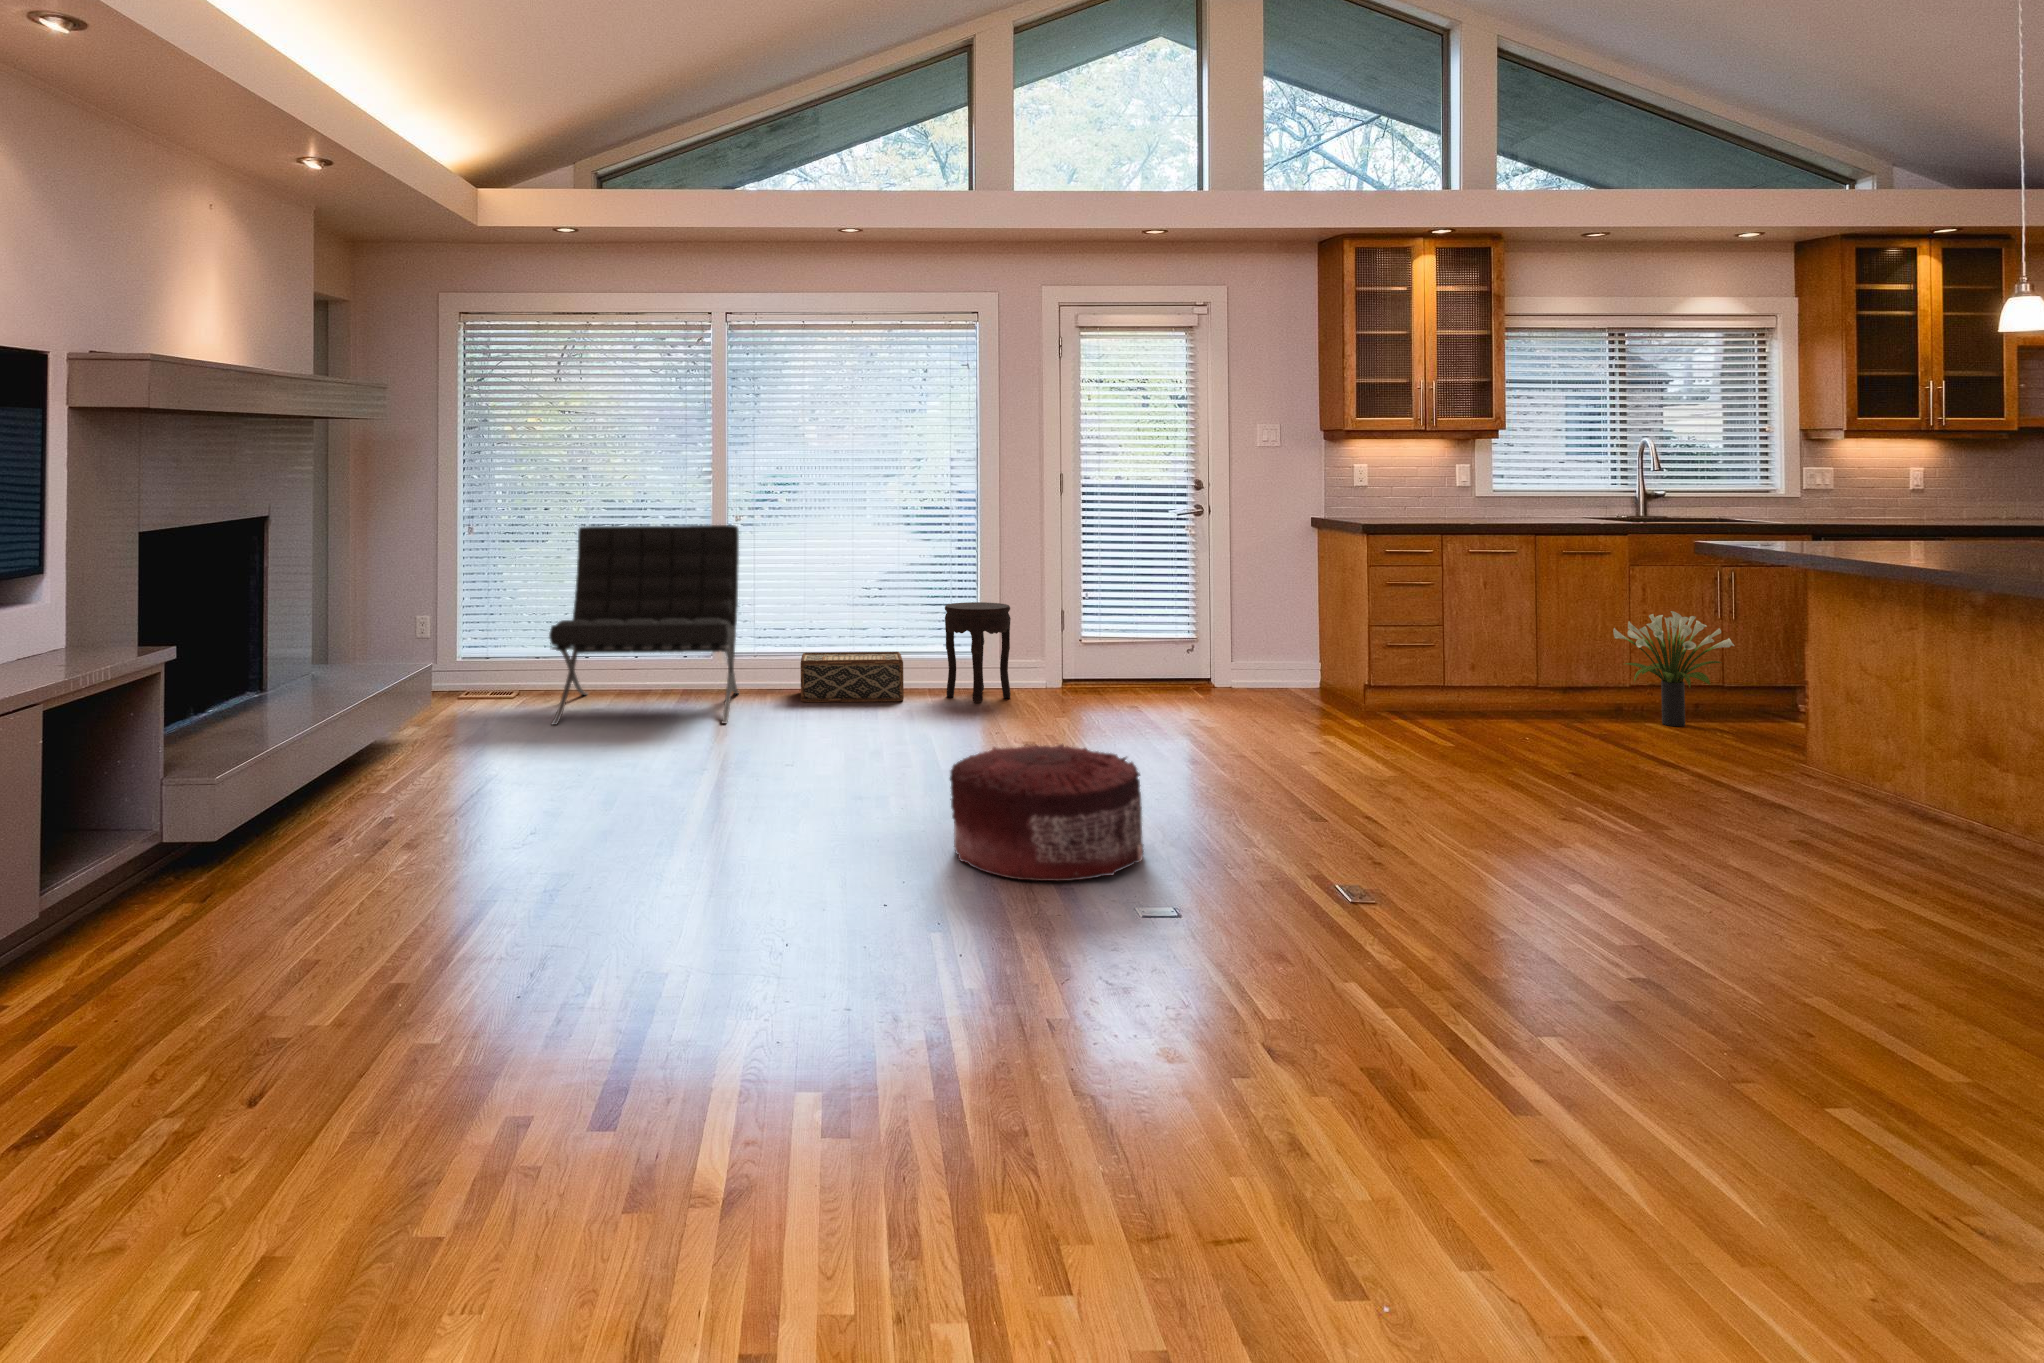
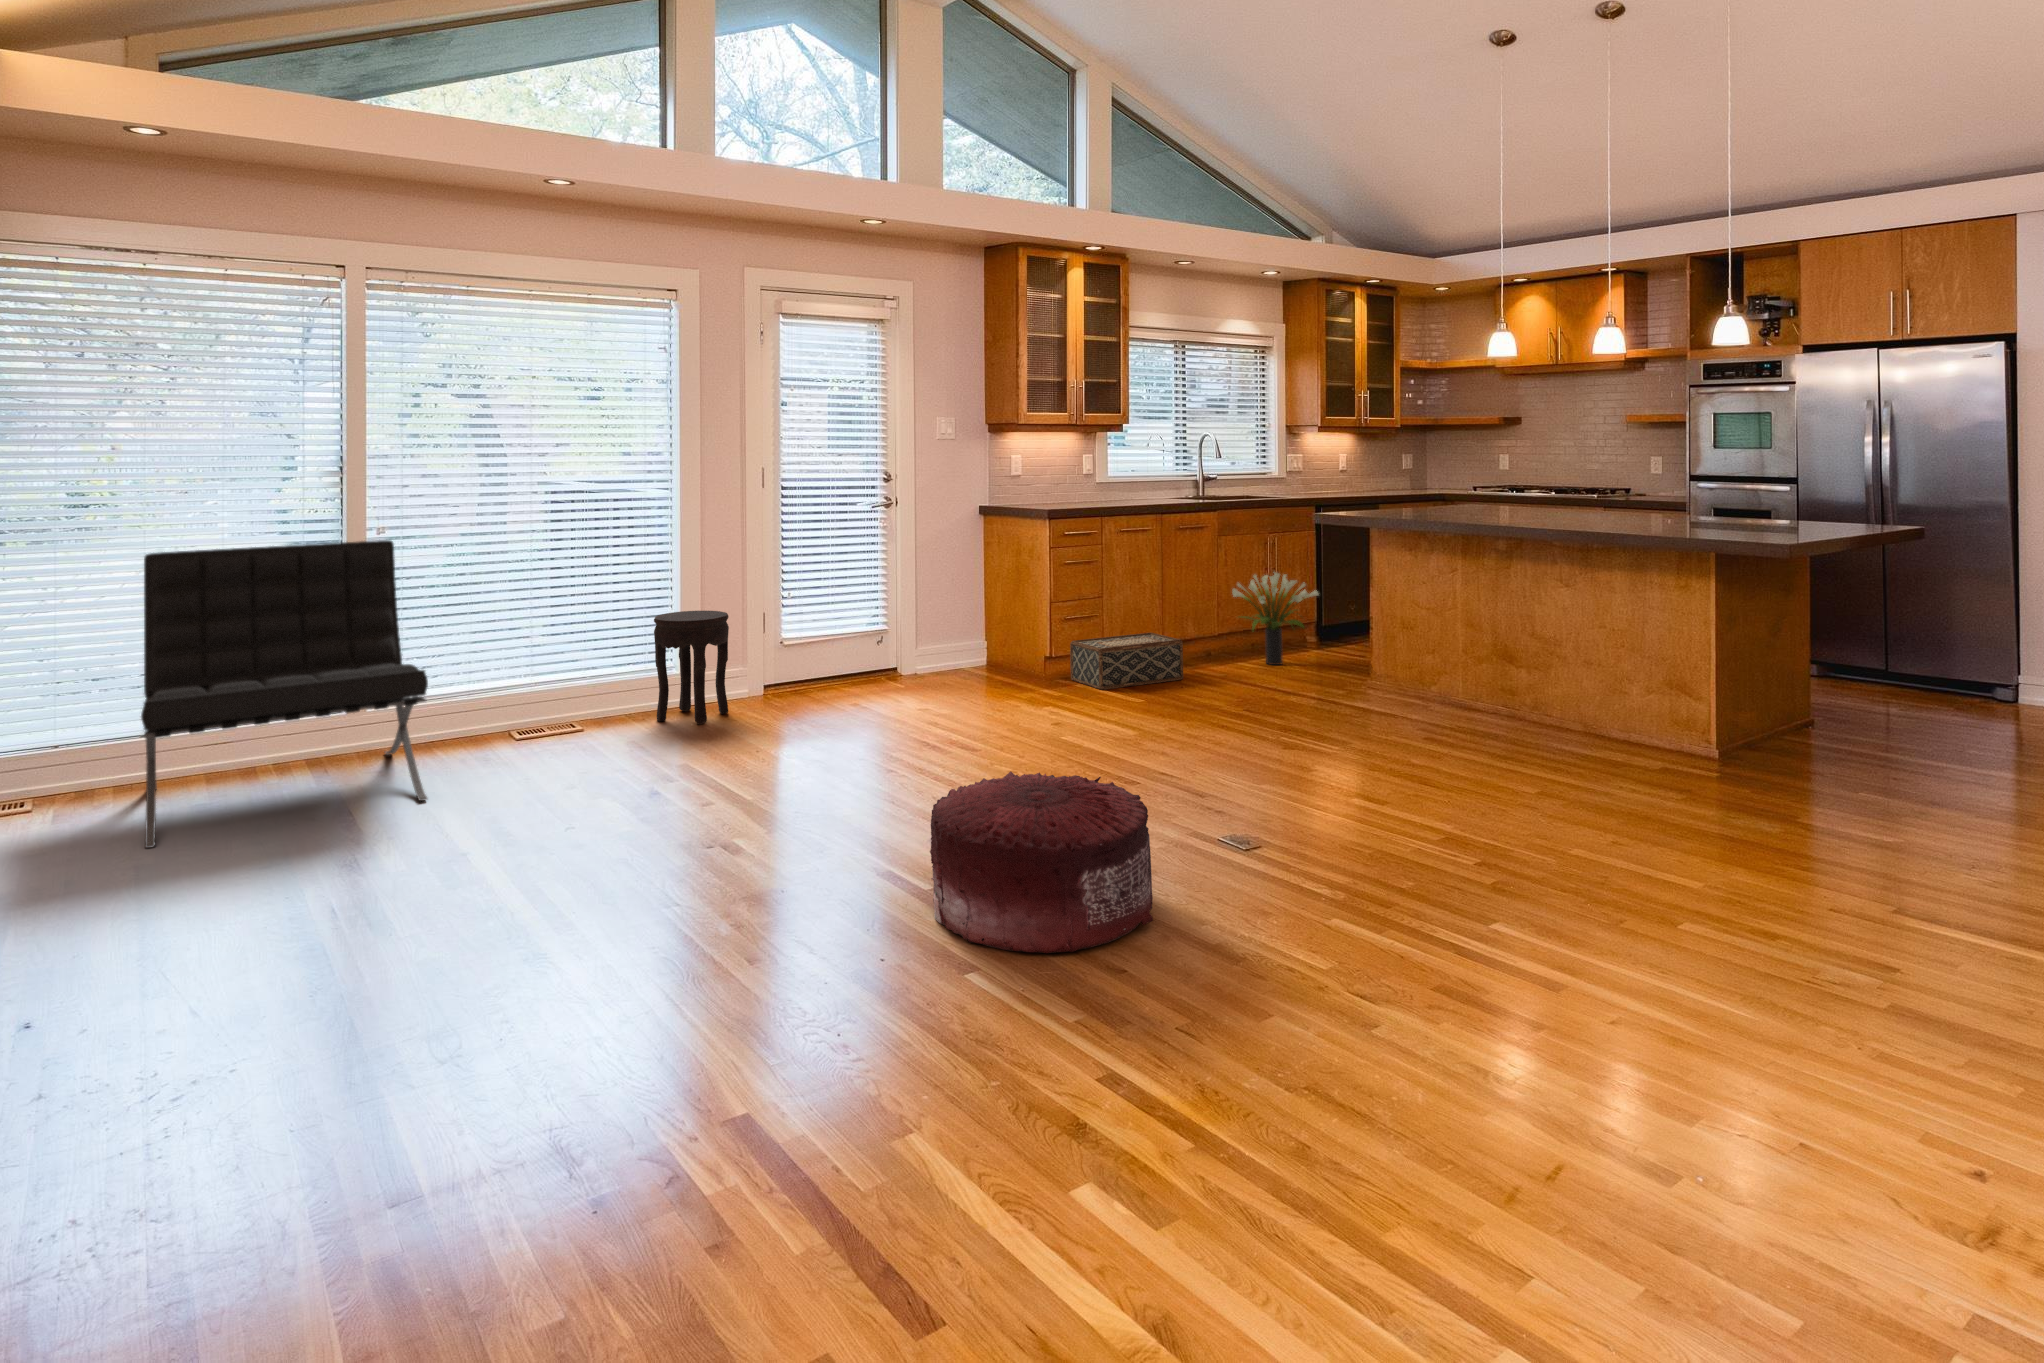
woven basket: present [801,652,904,702] -> present [1070,633,1183,690]

